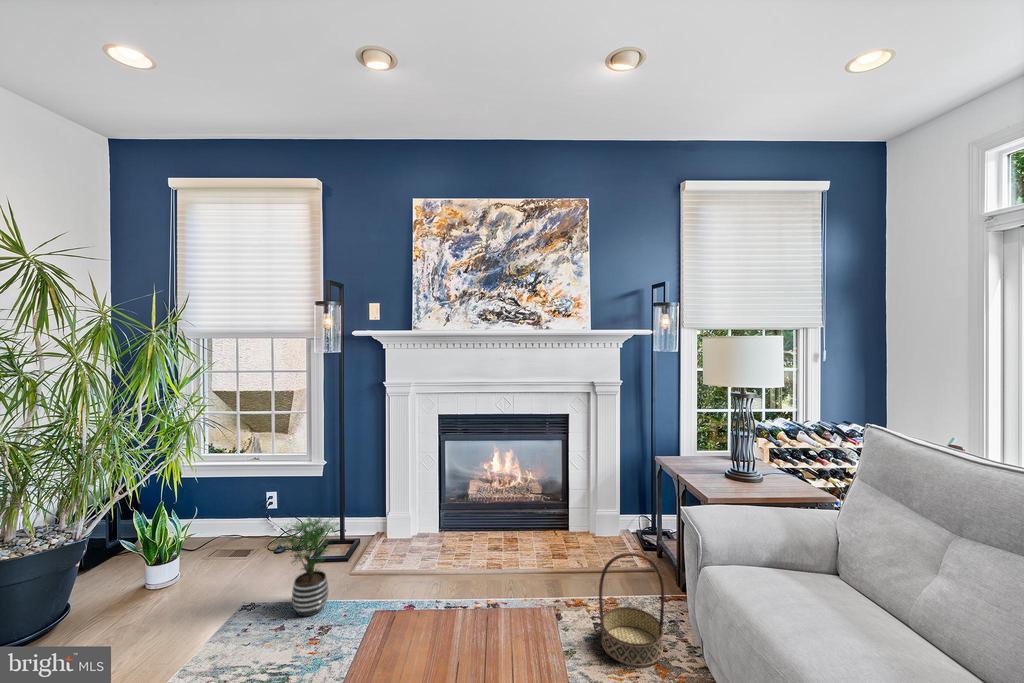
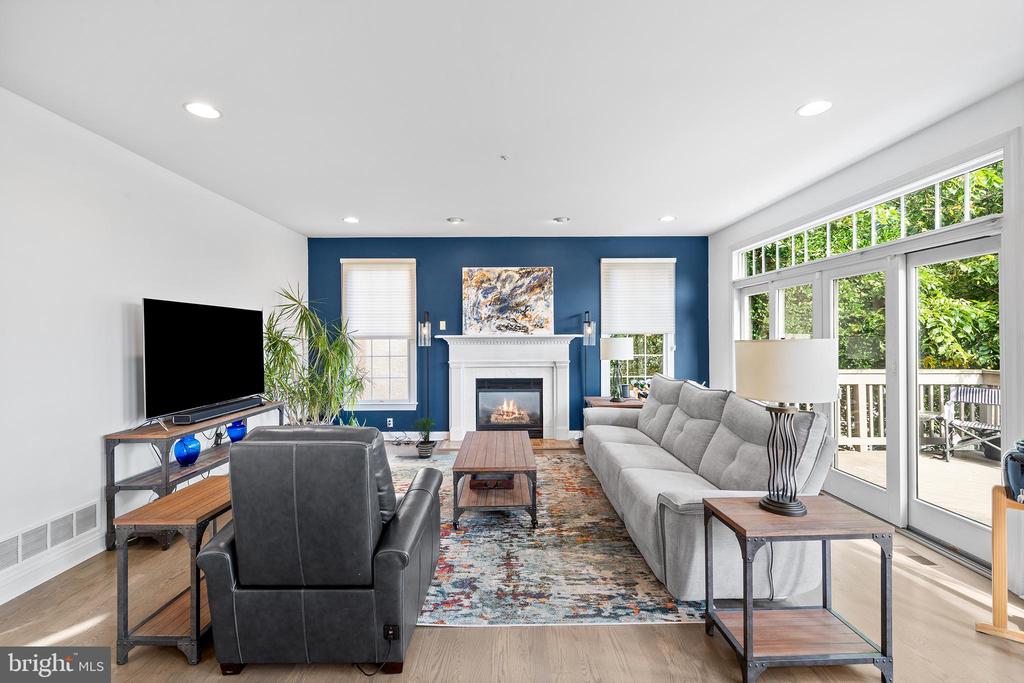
basket: present [599,552,664,667] -> none [549,425,575,466]

